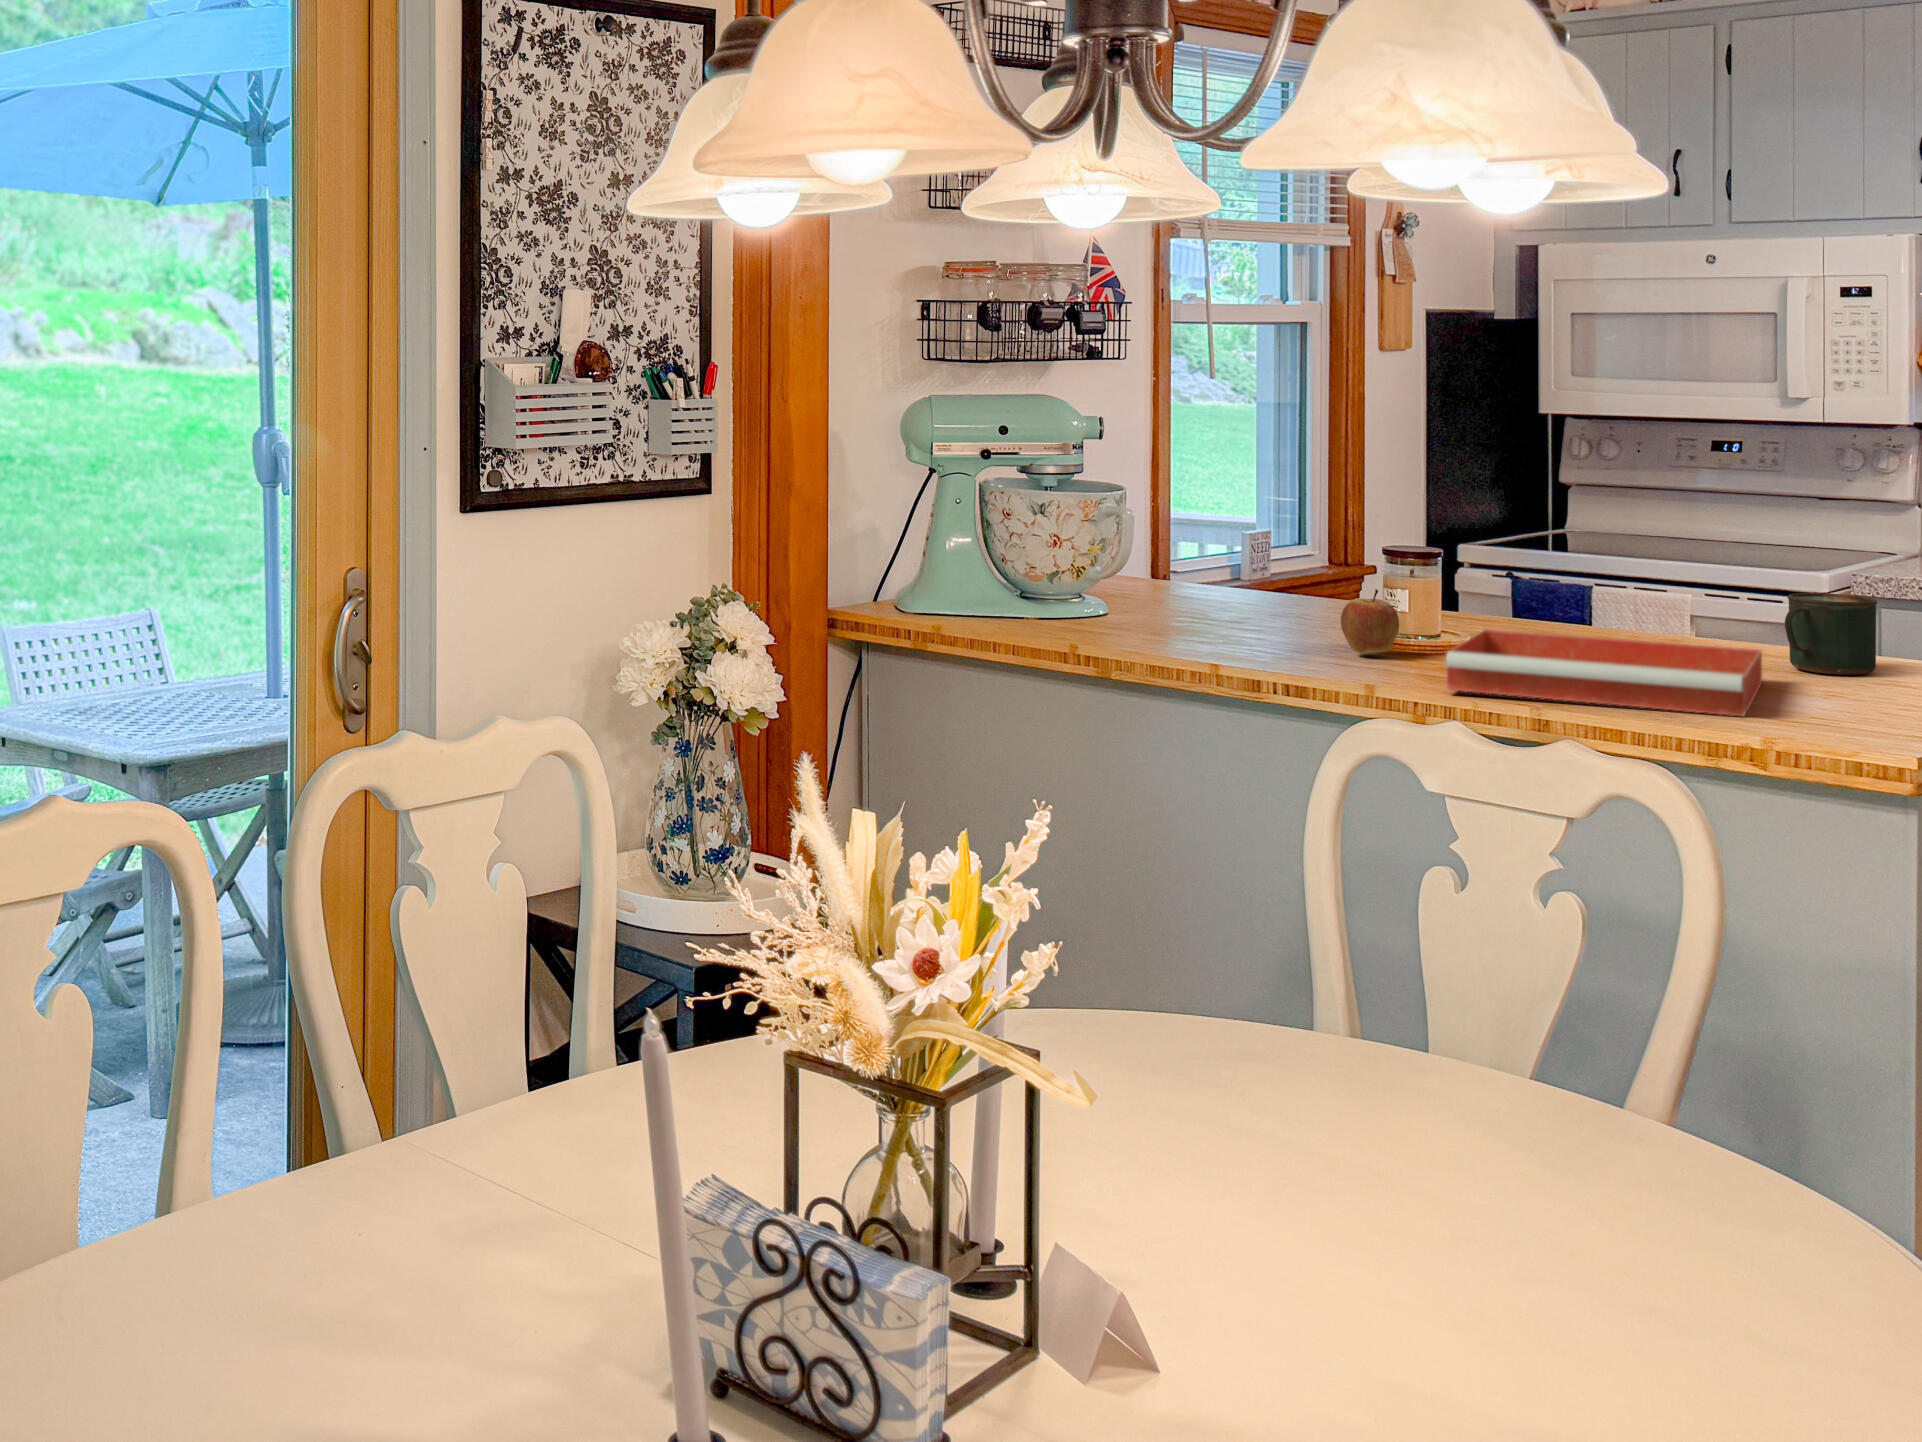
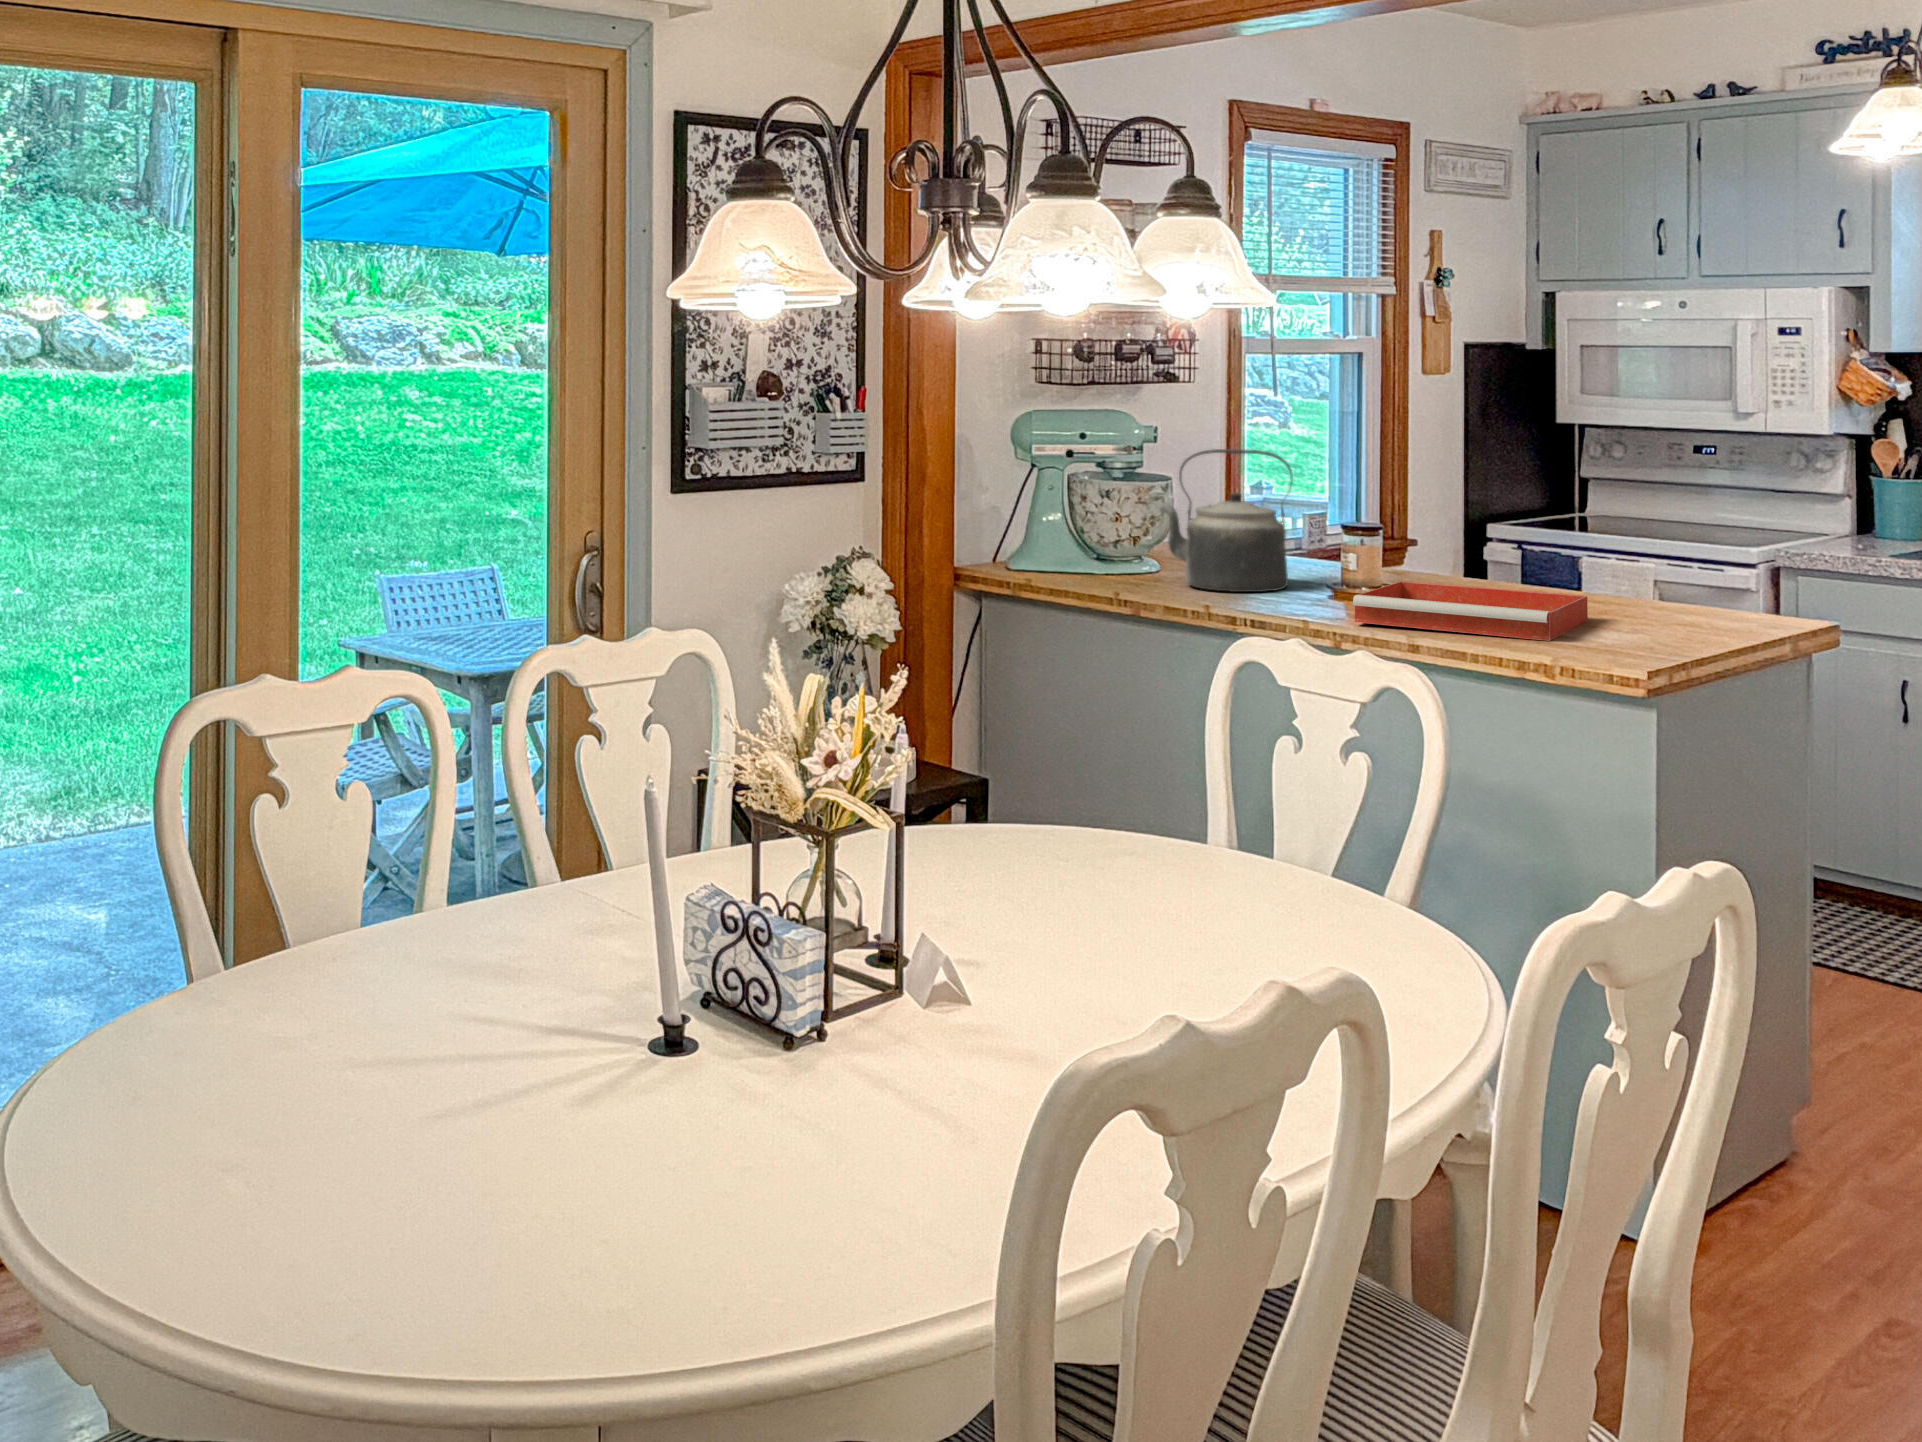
kettle: none [1121,447,1310,644] -> present [1159,449,1293,592]
apple: present [1341,589,1399,654] -> none [1304,552,1345,599]
mug: present [1785,593,1877,675] -> none [1609,556,1678,615]

